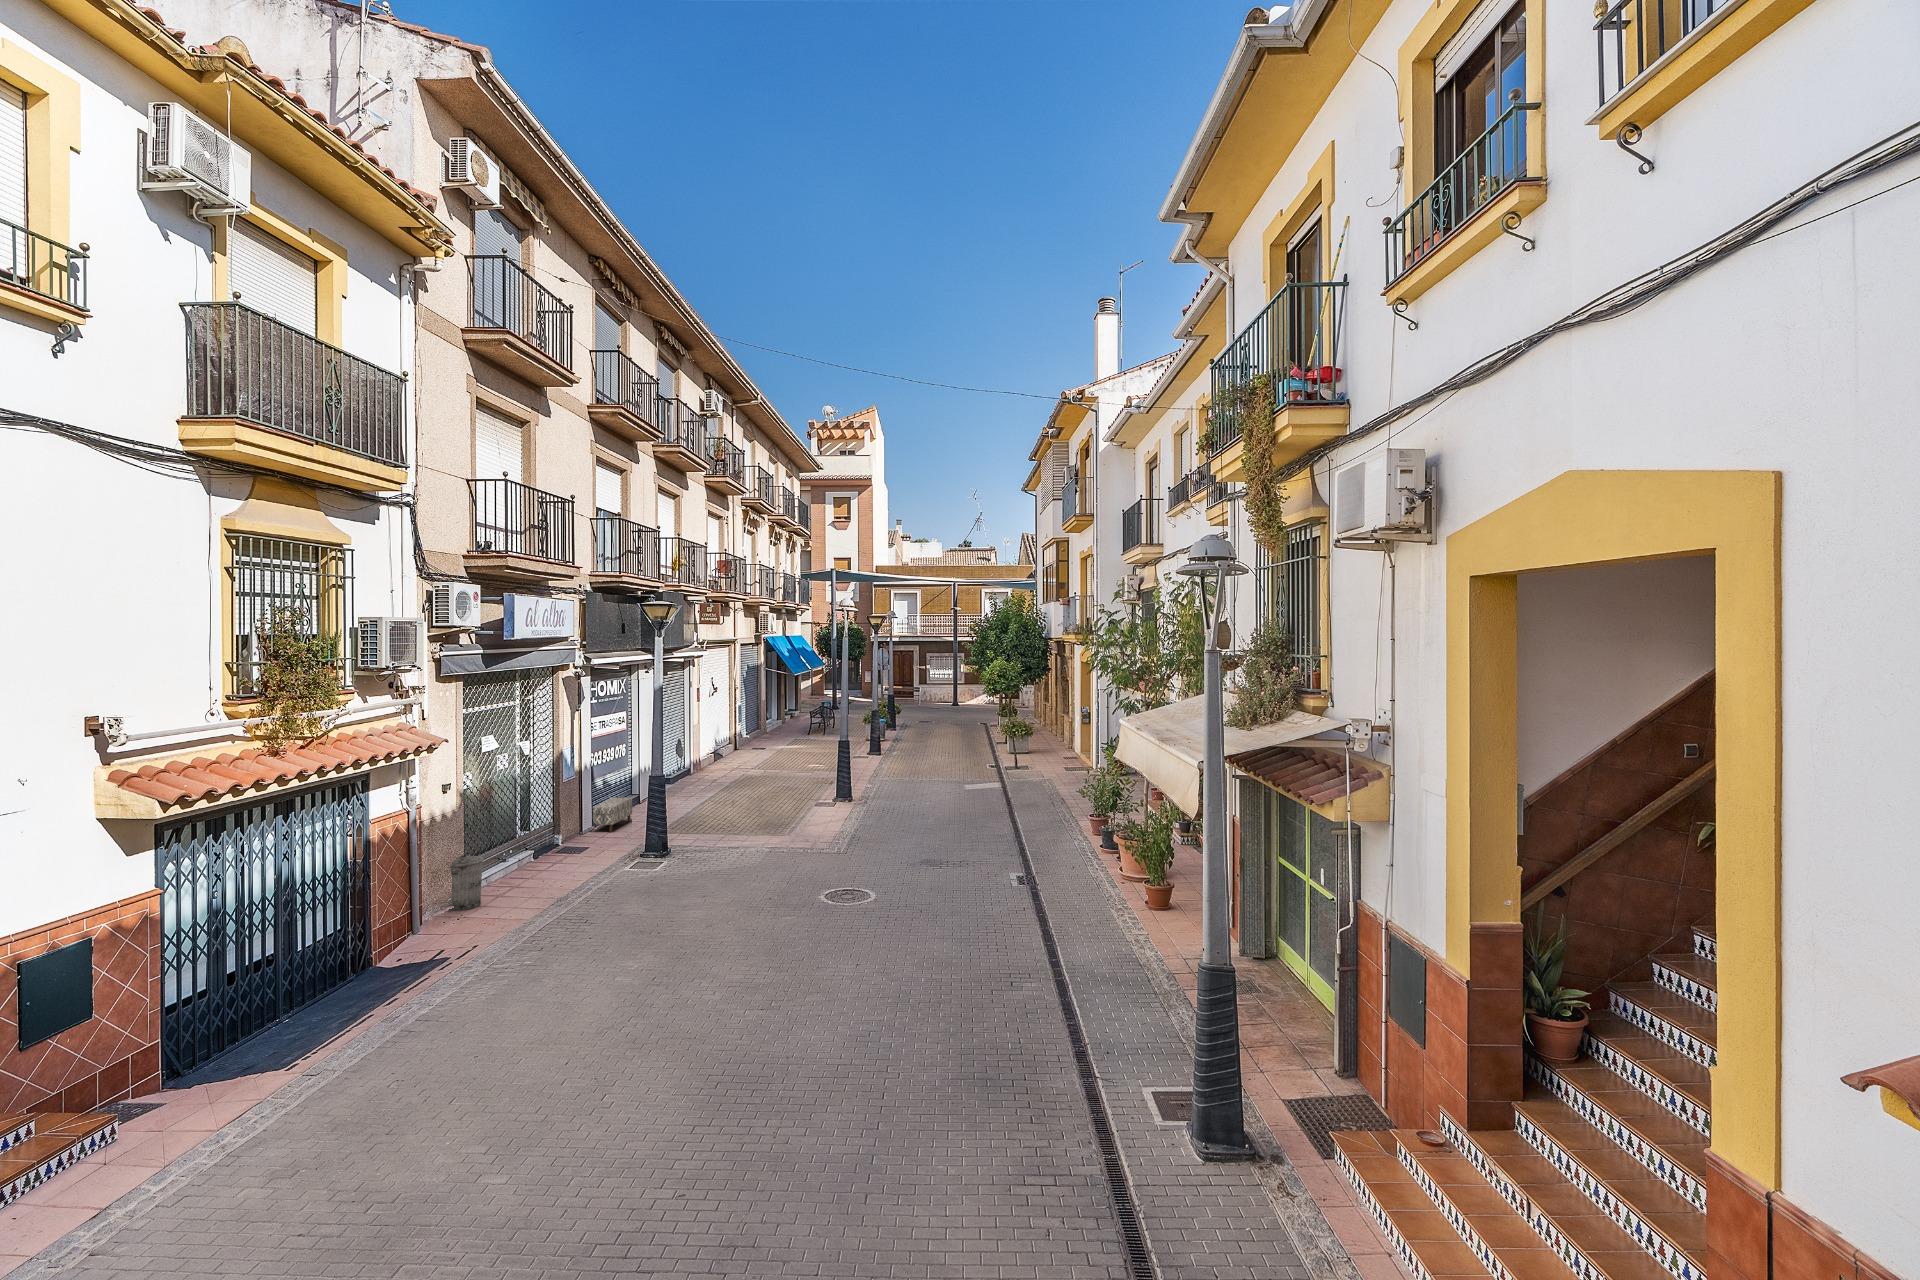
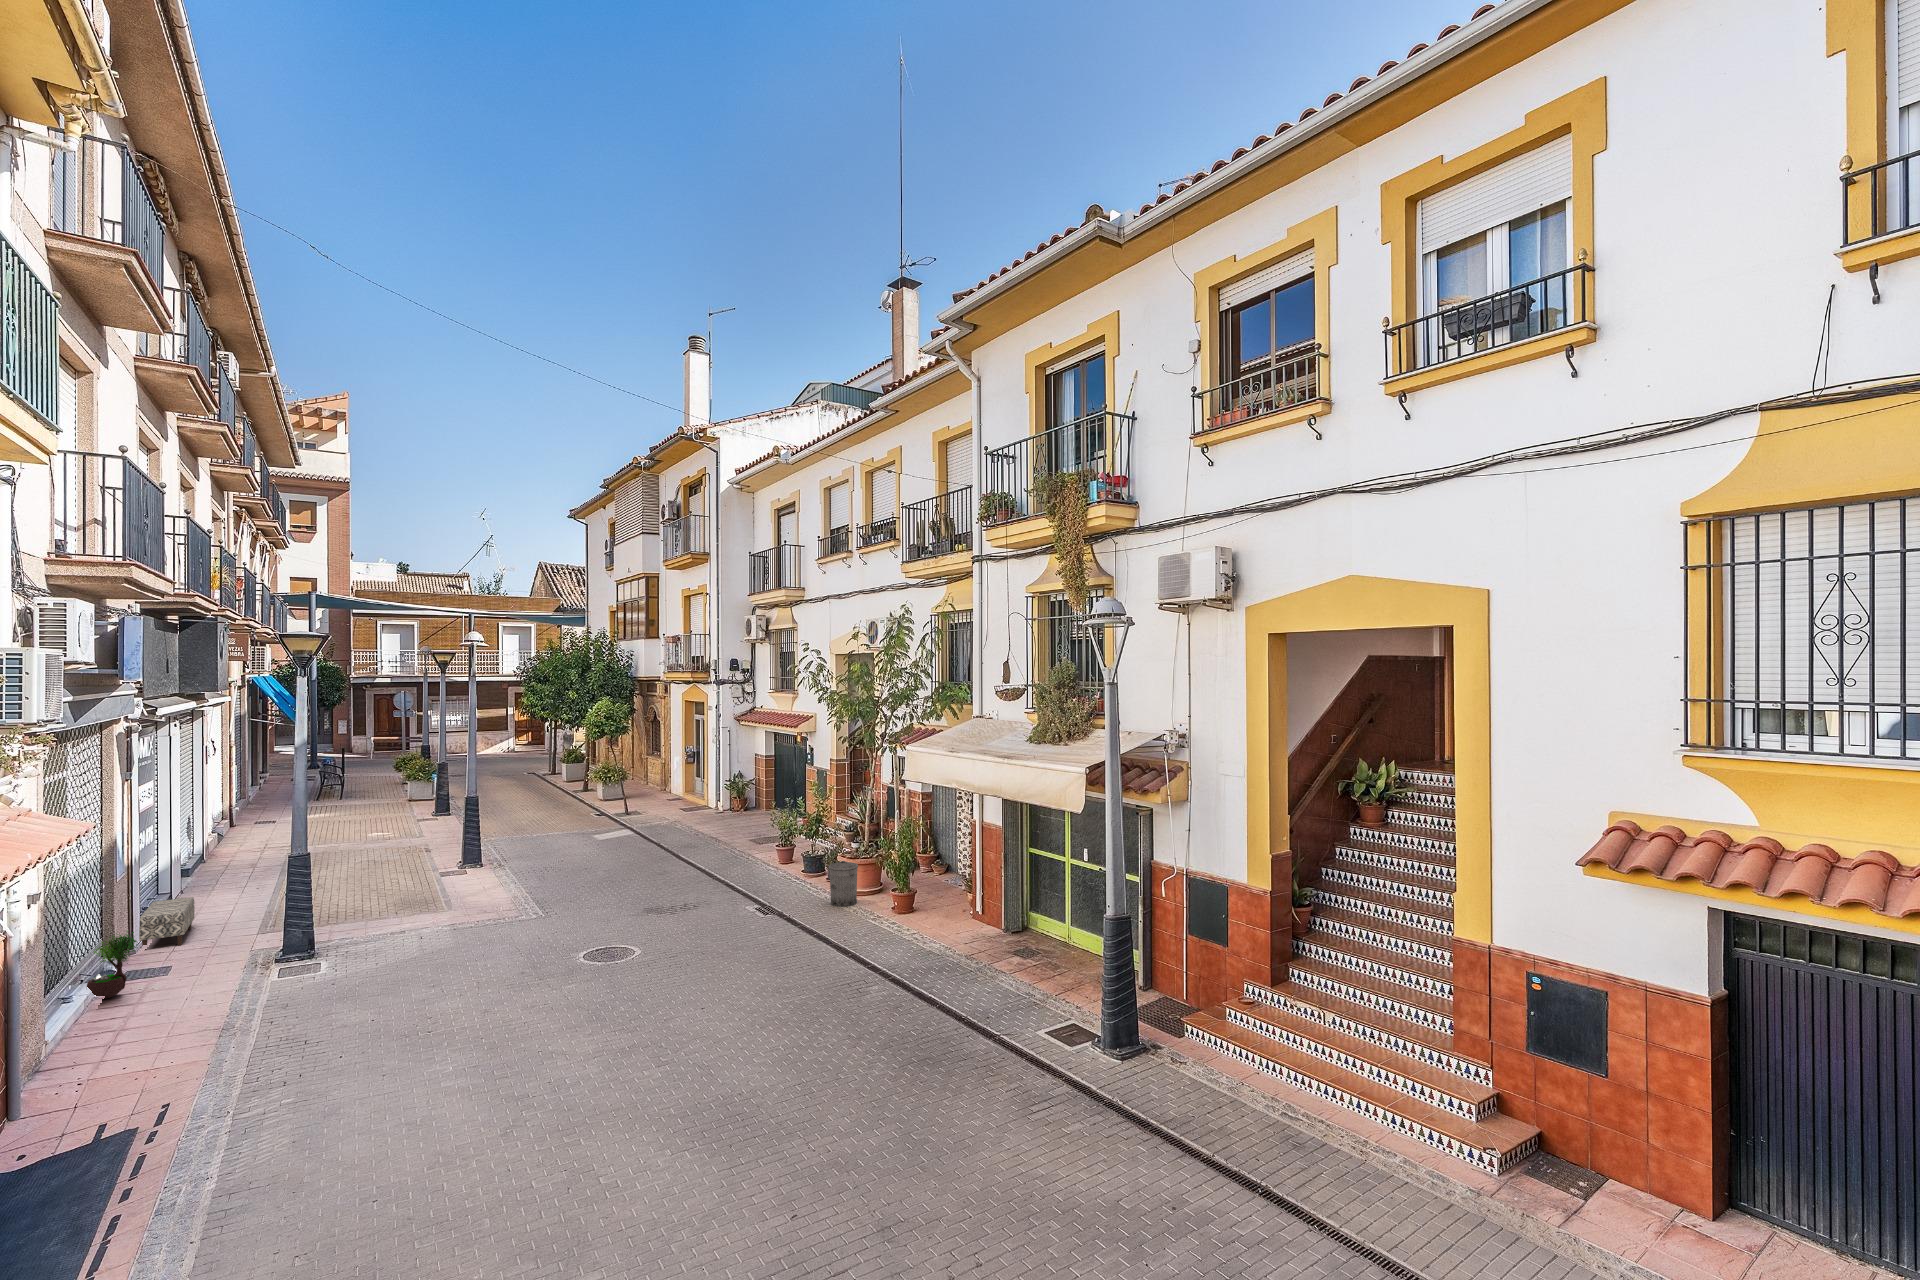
potted tree: none [523,813,553,861] -> present [87,932,137,999]
trash can: present [449,855,483,911] -> present [829,861,858,907]

